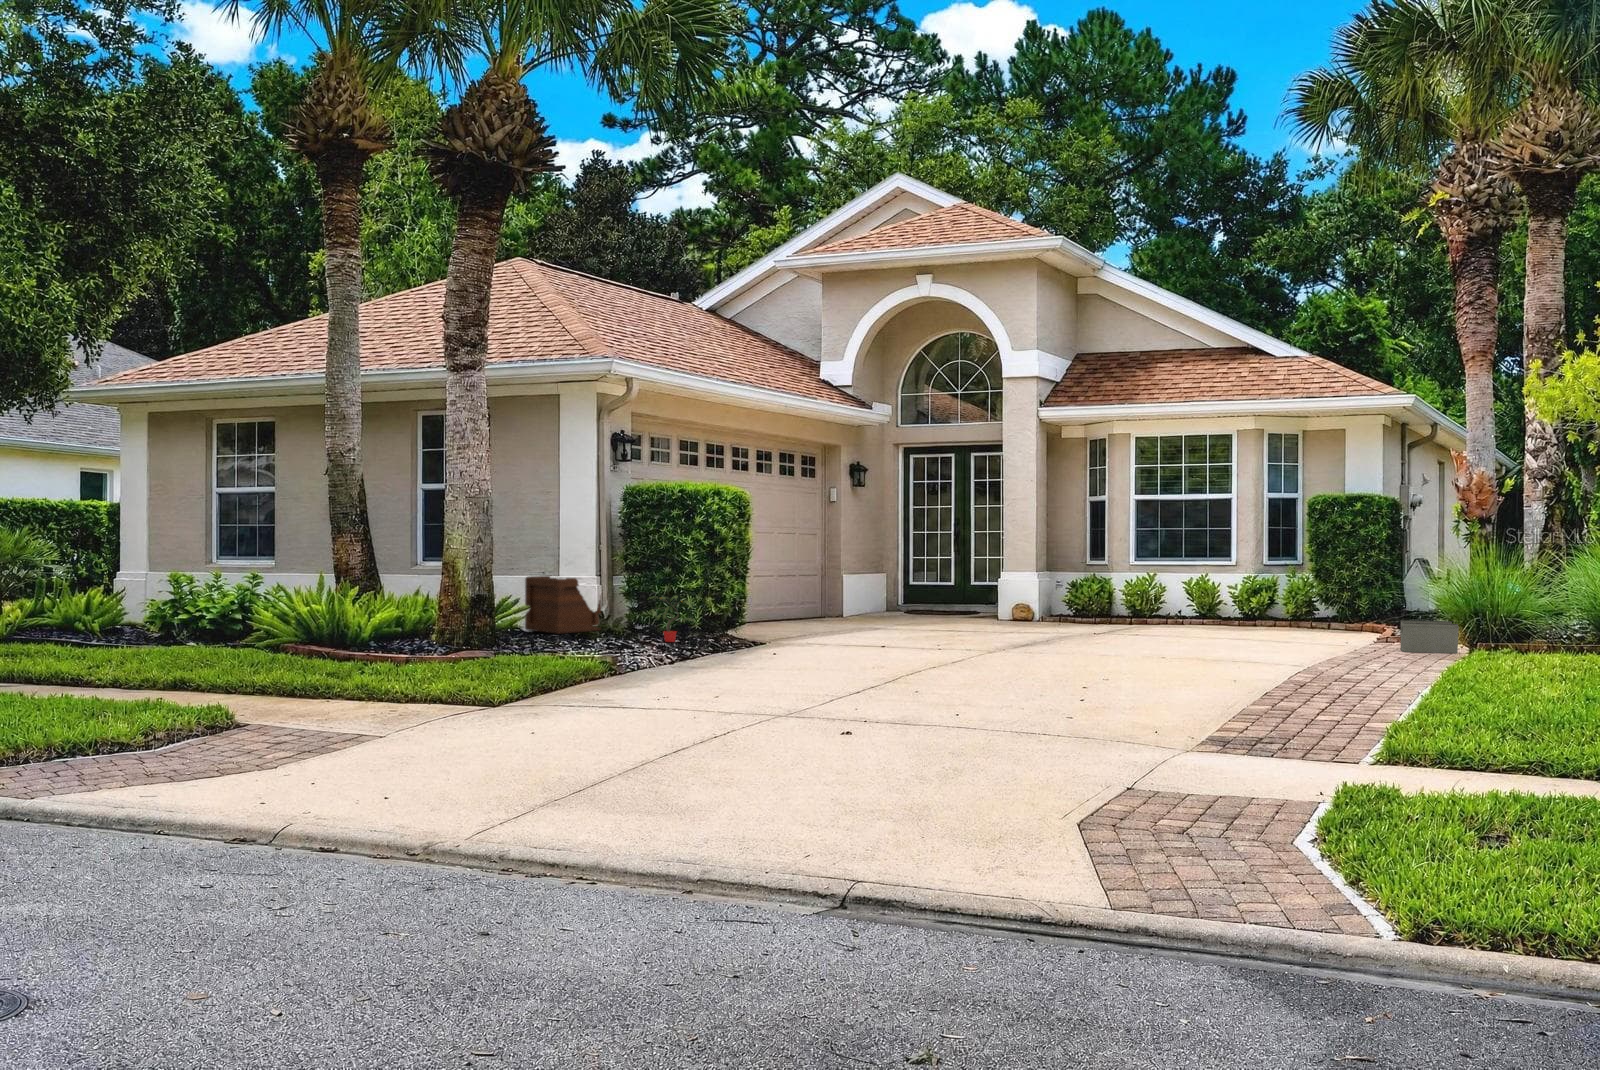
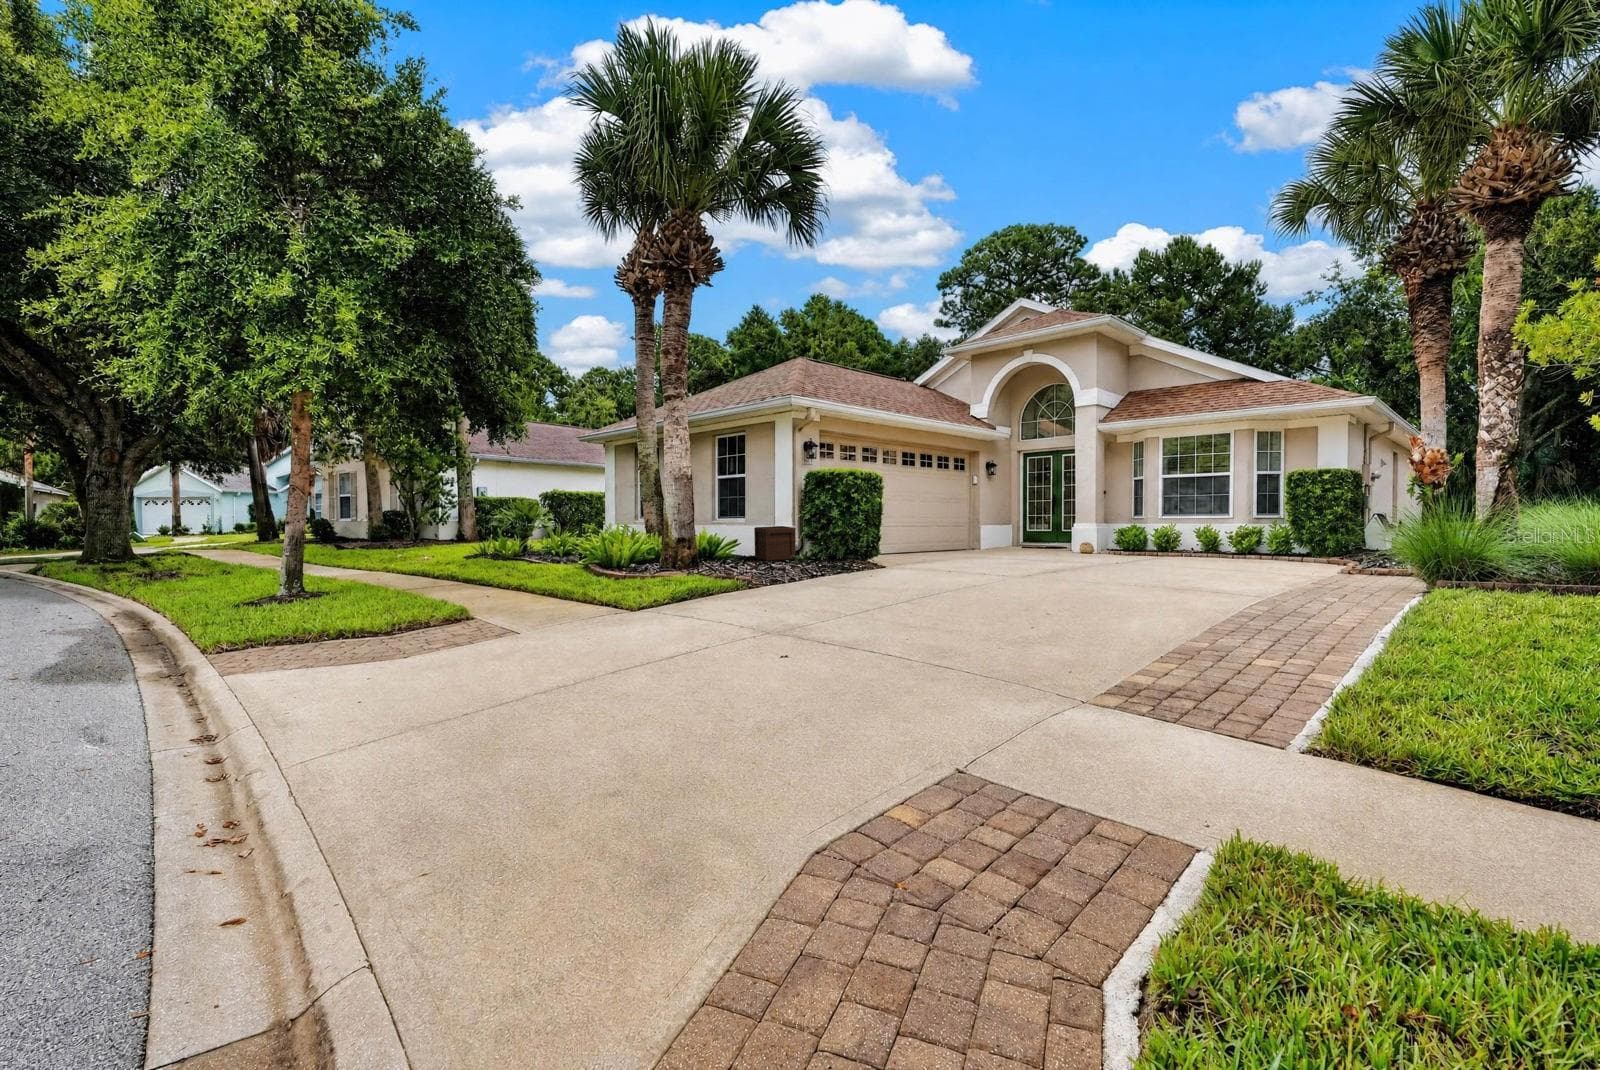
potted plant: present [649,596,694,642] -> none [803,539,836,567]
storage bin: present [1401,620,1459,653] -> none [1359,560,1417,588]

